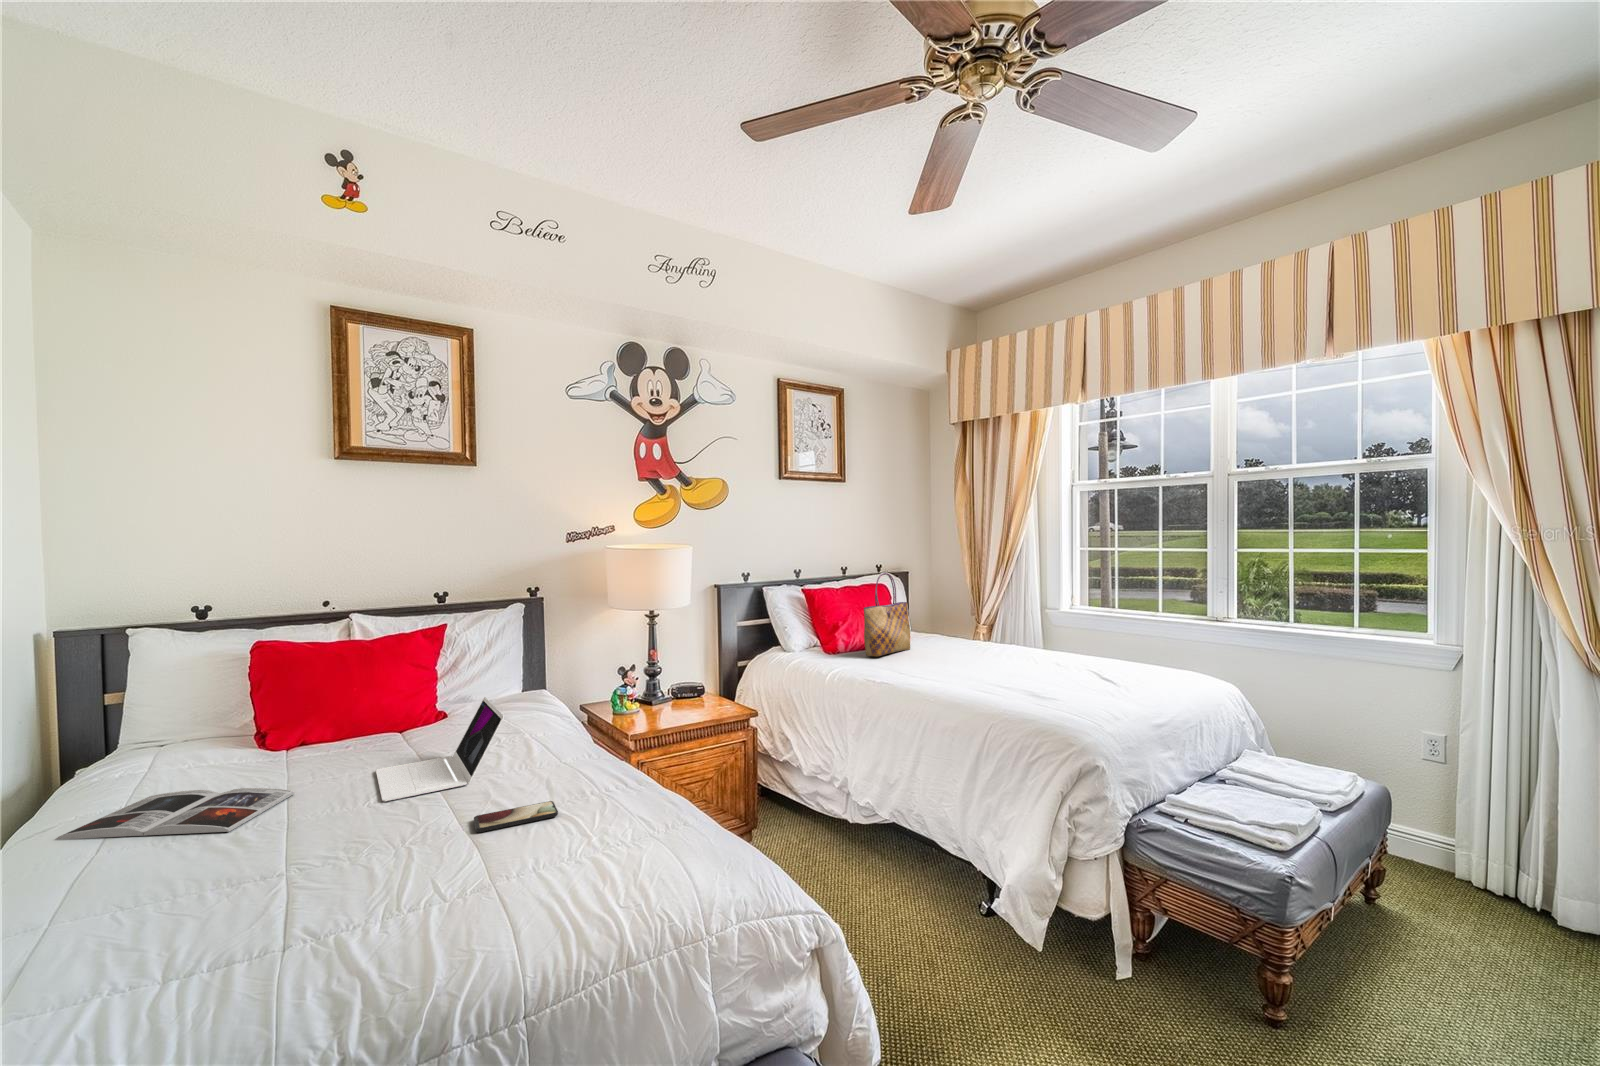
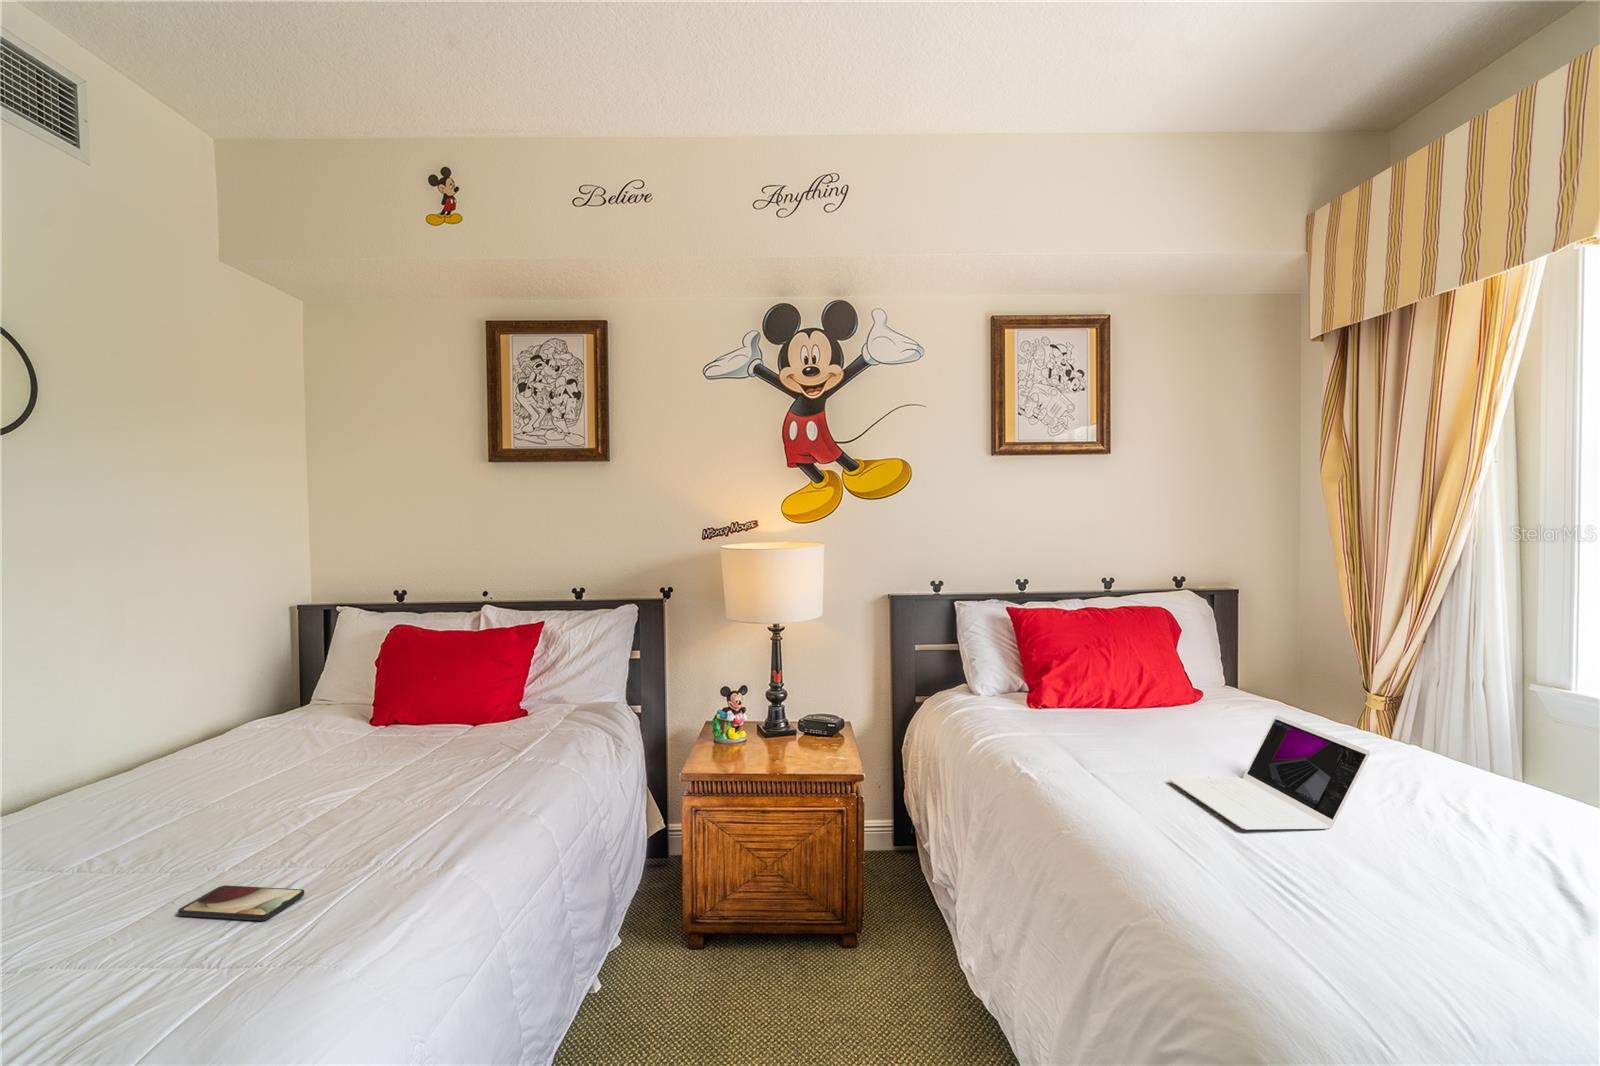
tote bag: present [864,573,910,656] -> none [1072,591,1178,726]
laptop: present [376,697,504,801] -> present [1170,715,1371,829]
magazine: present [55,788,295,840] -> none [80,765,247,826]

